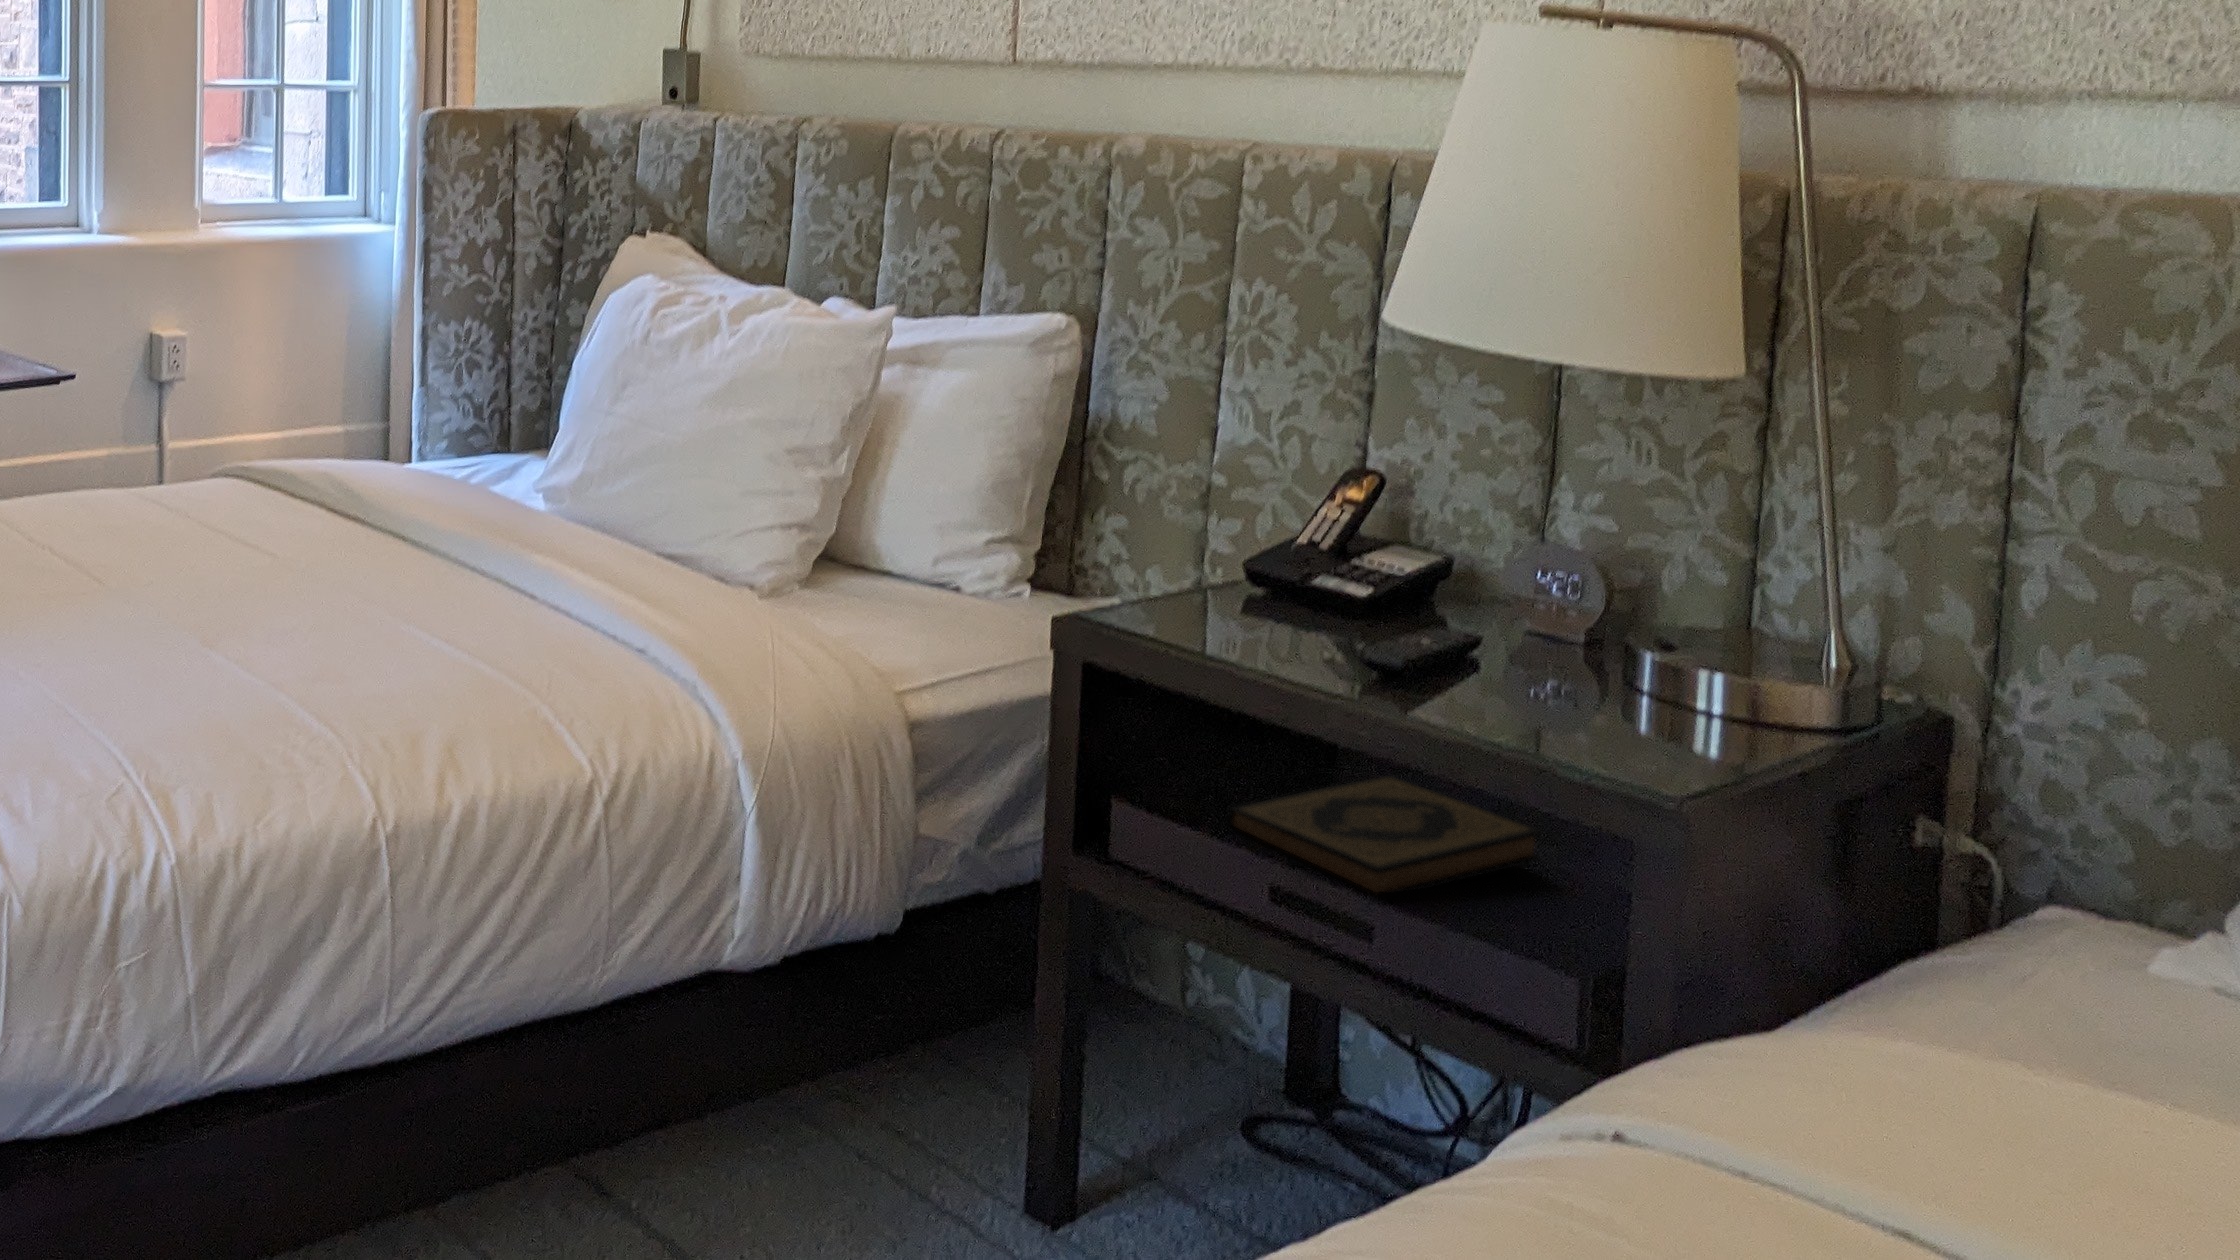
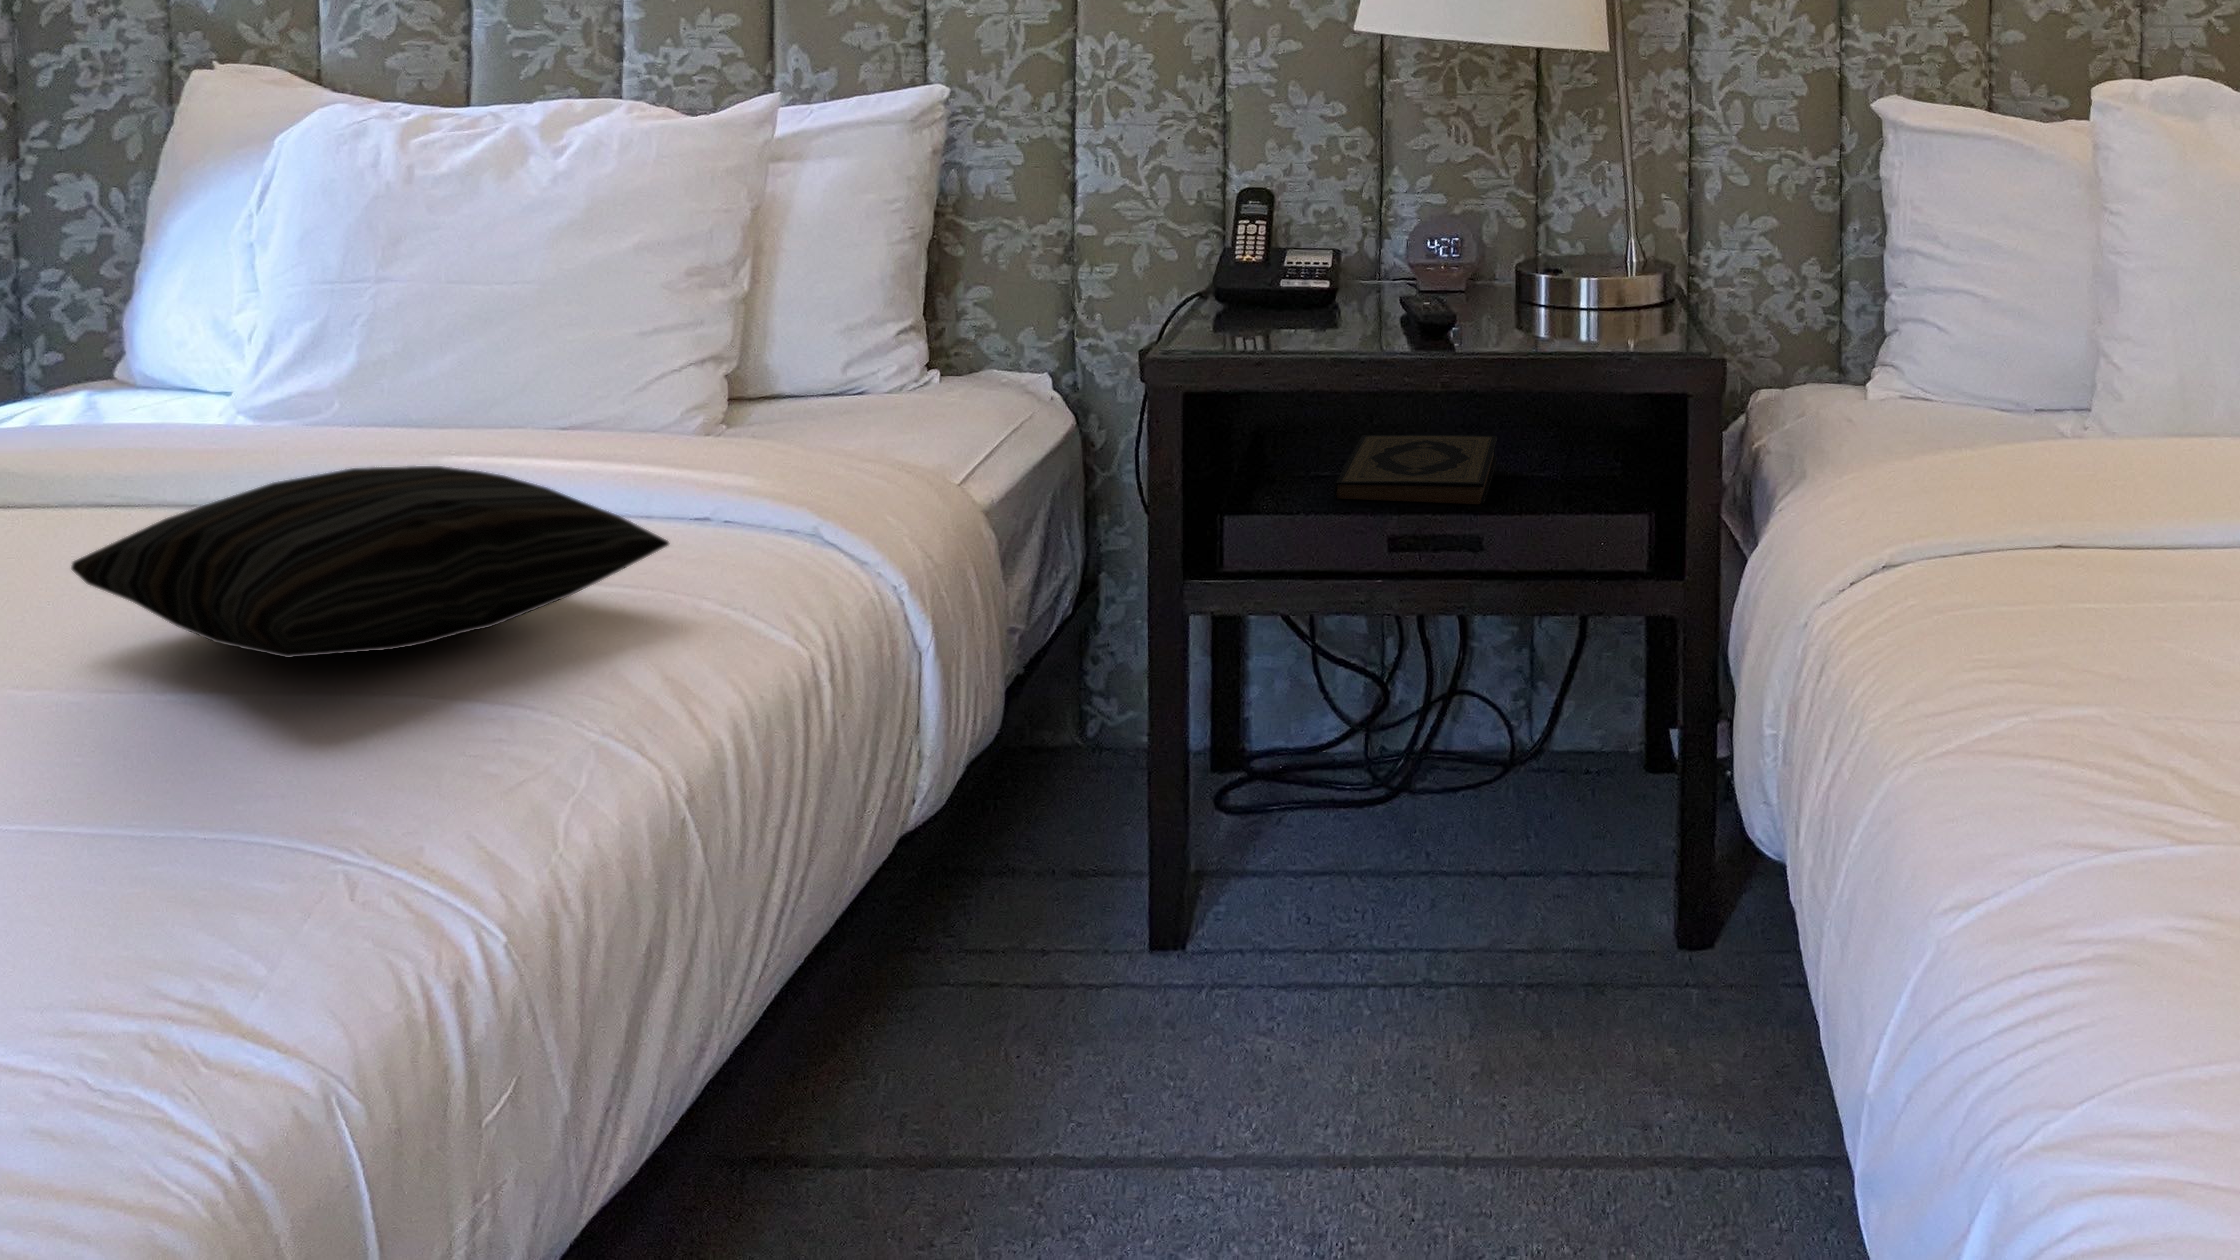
pillow: none [153,533,450,667] -> present [71,466,669,658]

